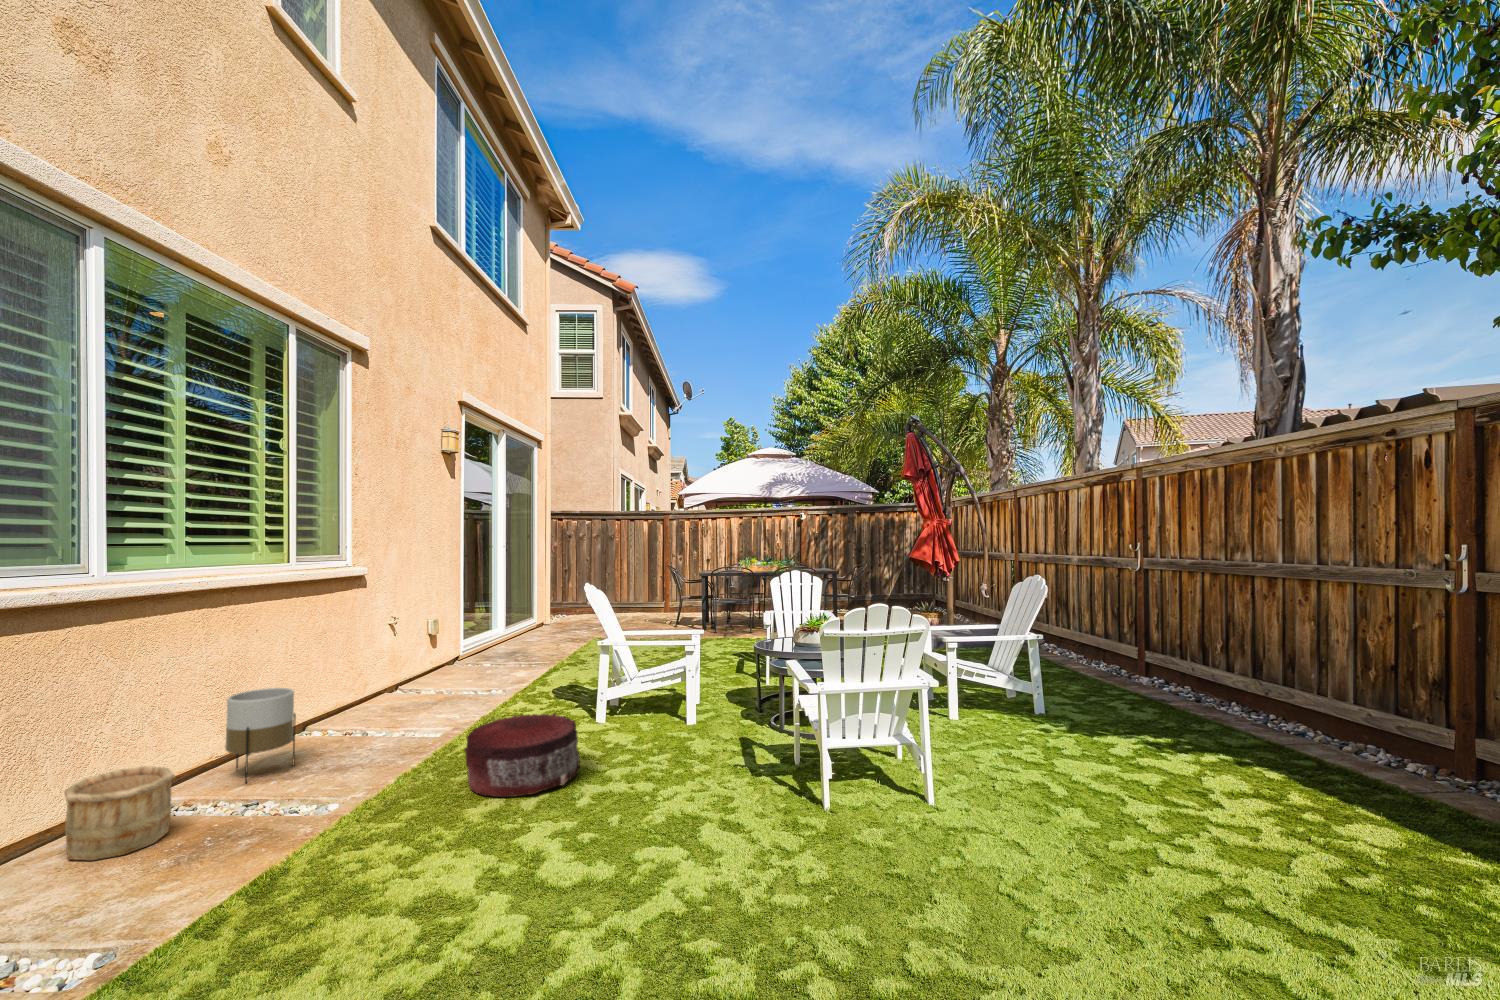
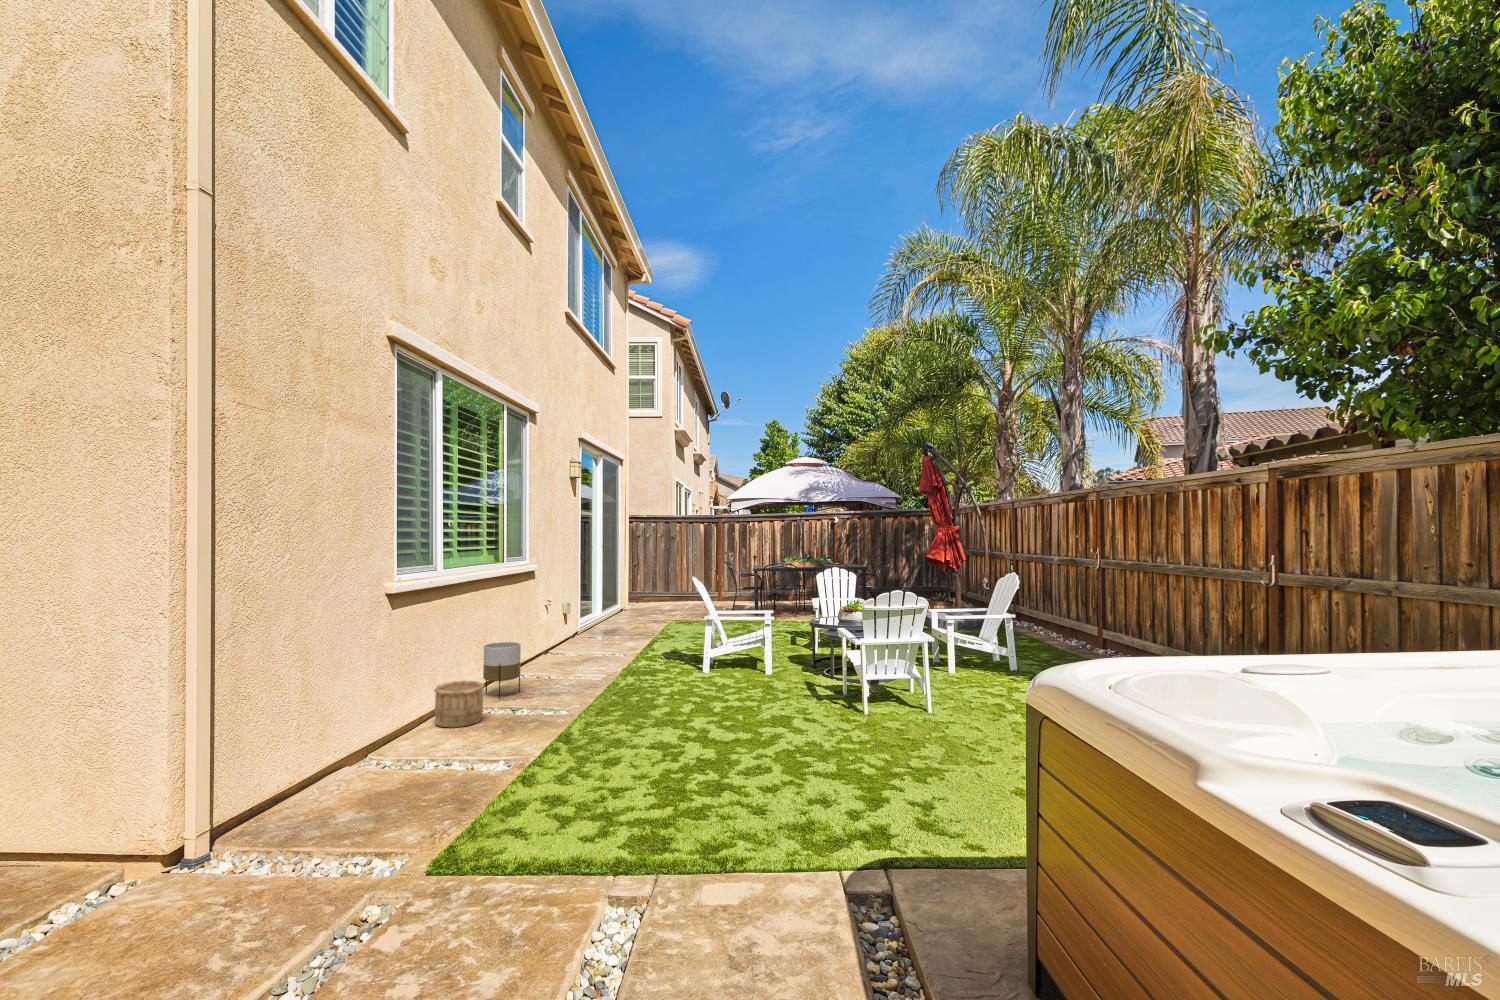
pouf: present [464,713,581,797] -> none [636,660,707,707]

